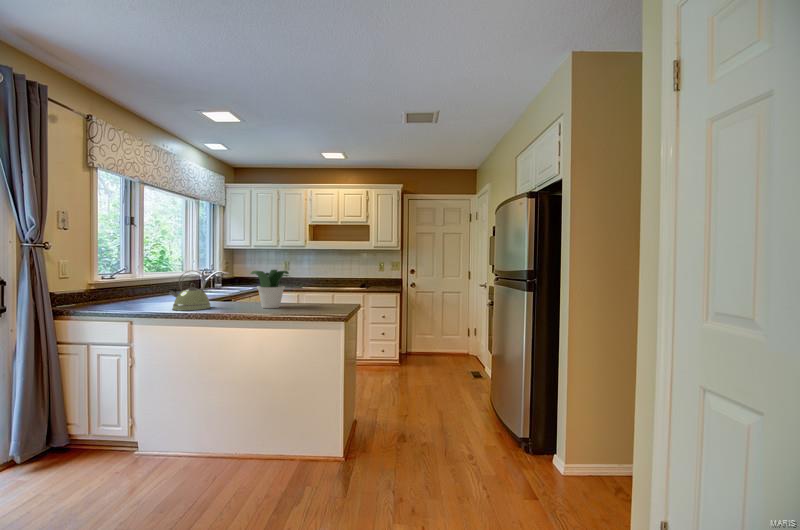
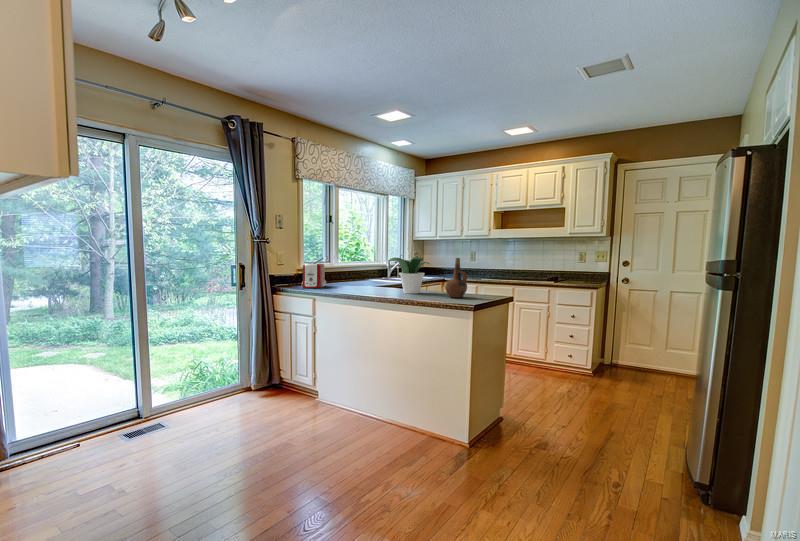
kettle: present [168,271,211,311] -> none [336,258,368,292]
ceramic pitcher: none [317,271,340,310] -> present [445,258,467,298]
toaster: none [105,277,138,309] -> present [301,264,326,288]

